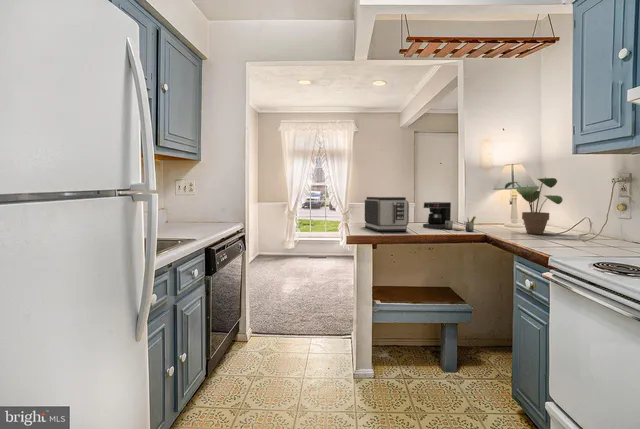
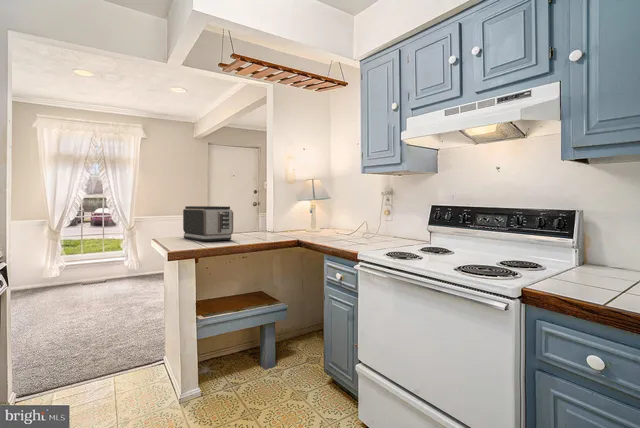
potted plant: present [505,177,563,234] -> none [309,191,351,237]
coffee maker: present [423,202,476,231] -> none [241,212,289,237]

